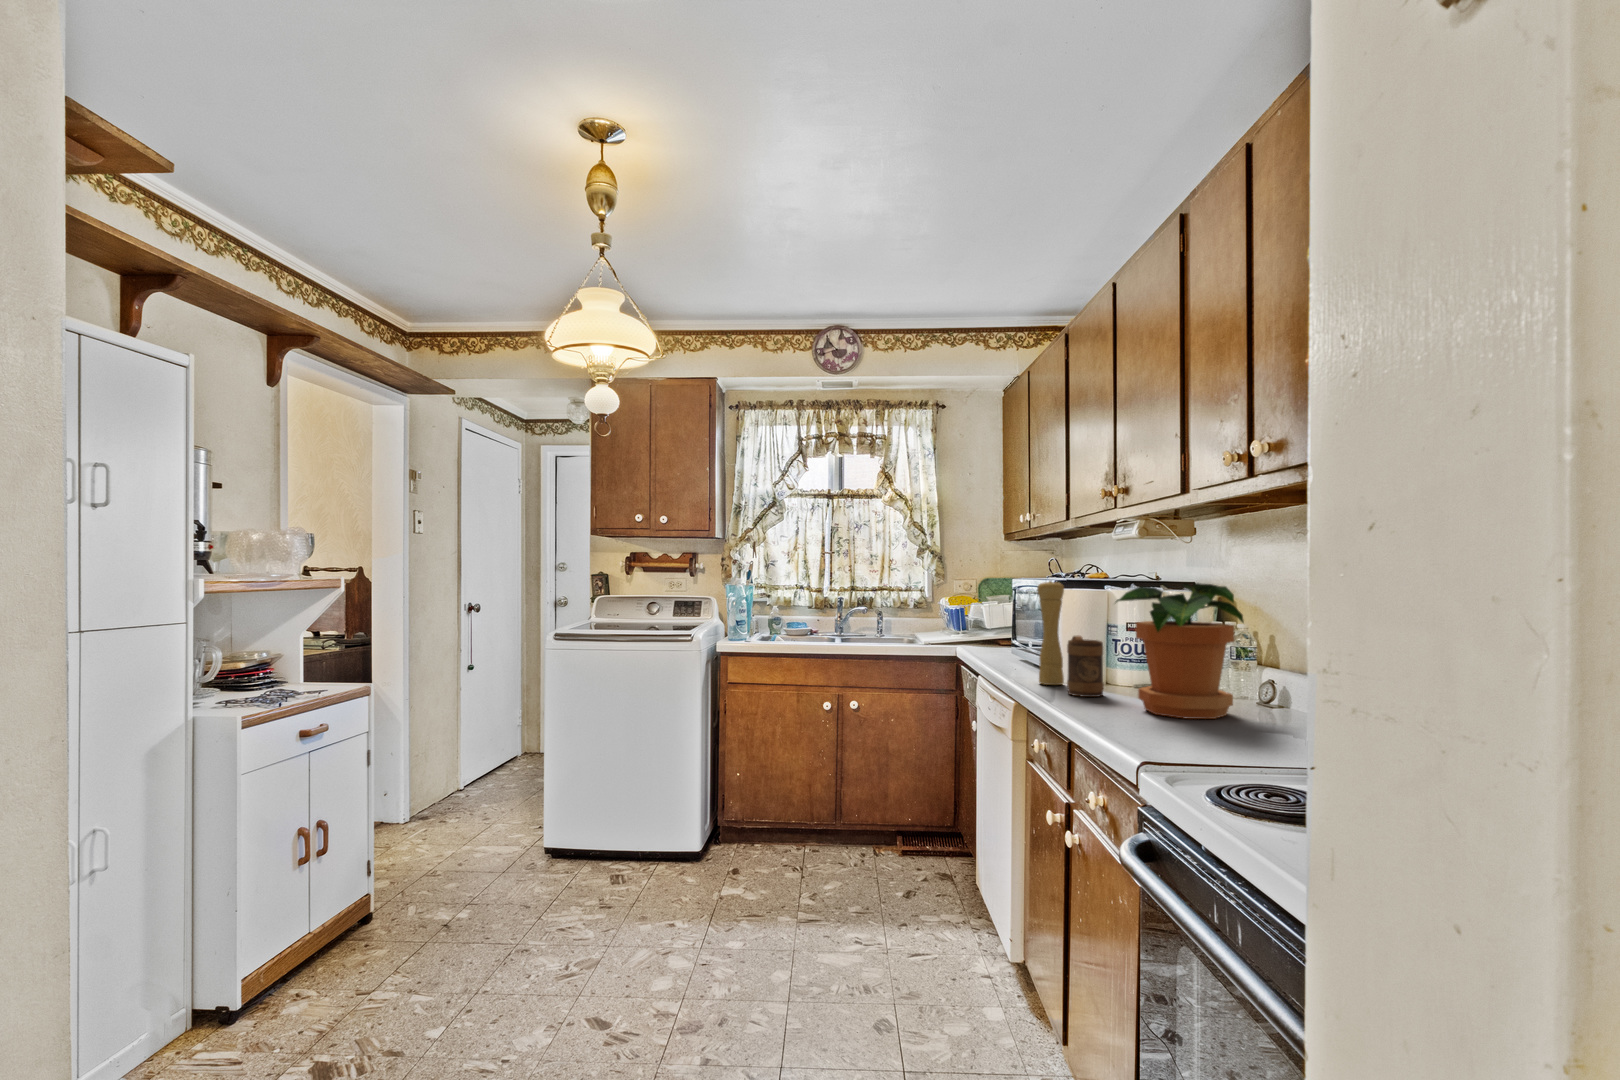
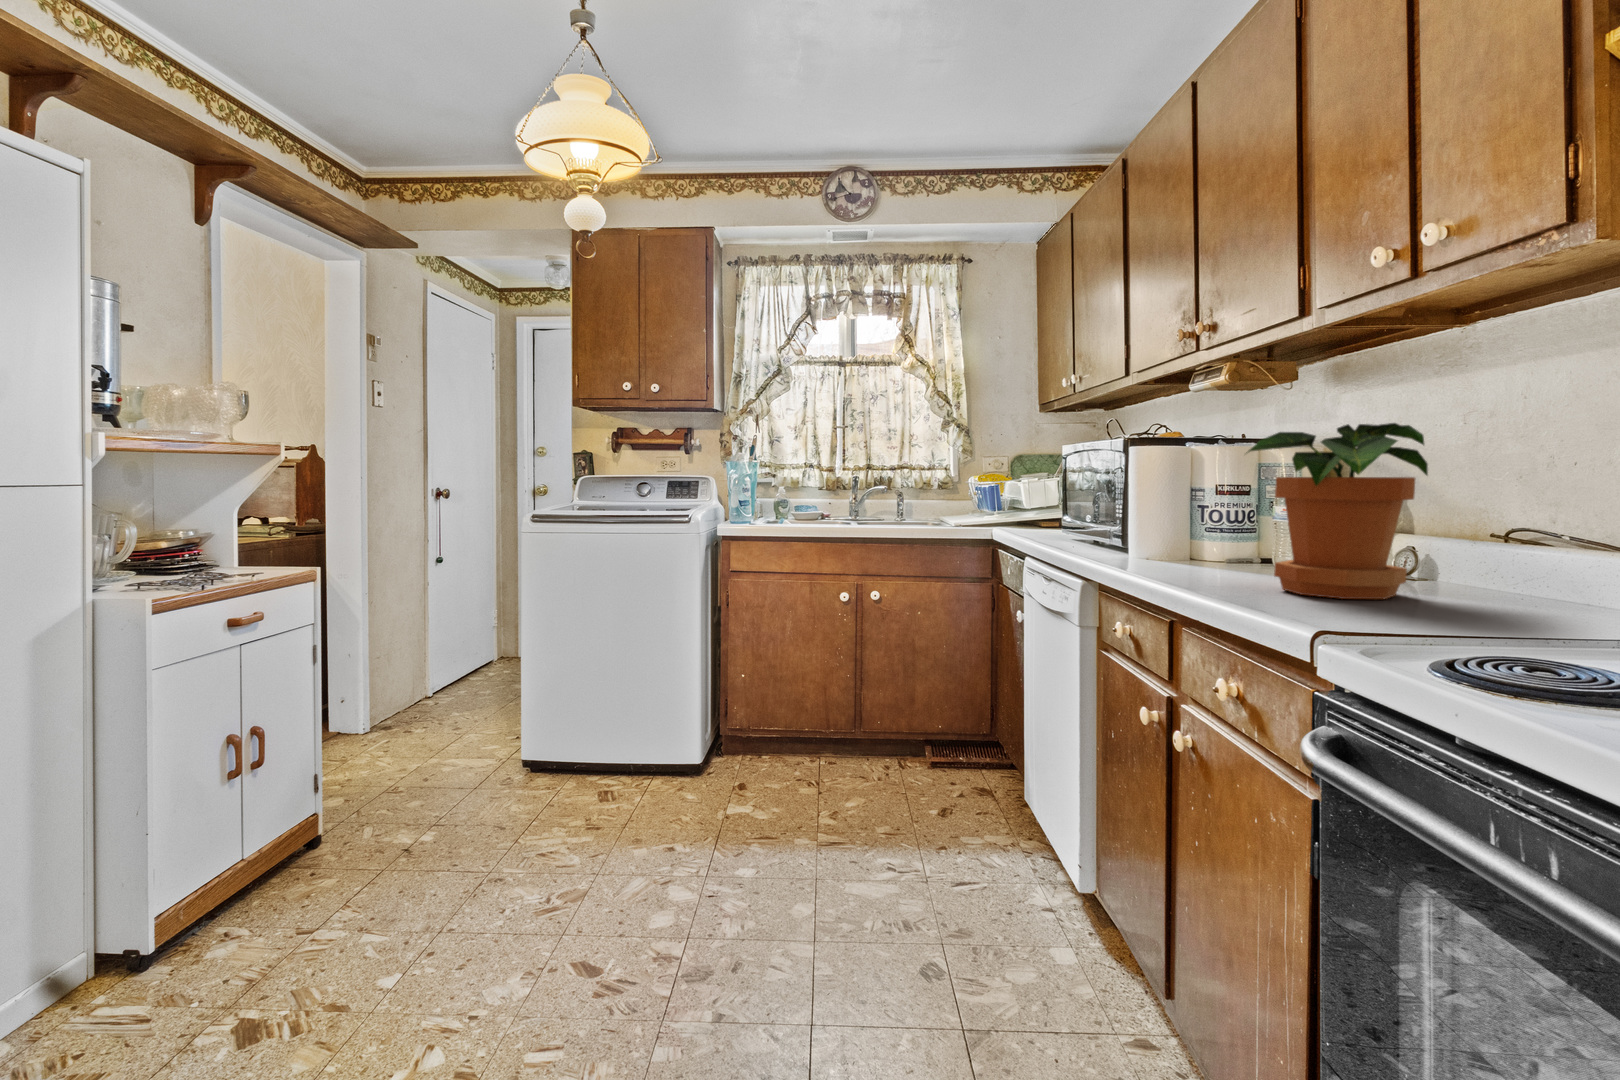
pepper mill: present [1037,581,1064,685] -> none [1121,436,1158,566]
mug: present [1067,636,1104,697] -> none [1166,503,1216,577]

